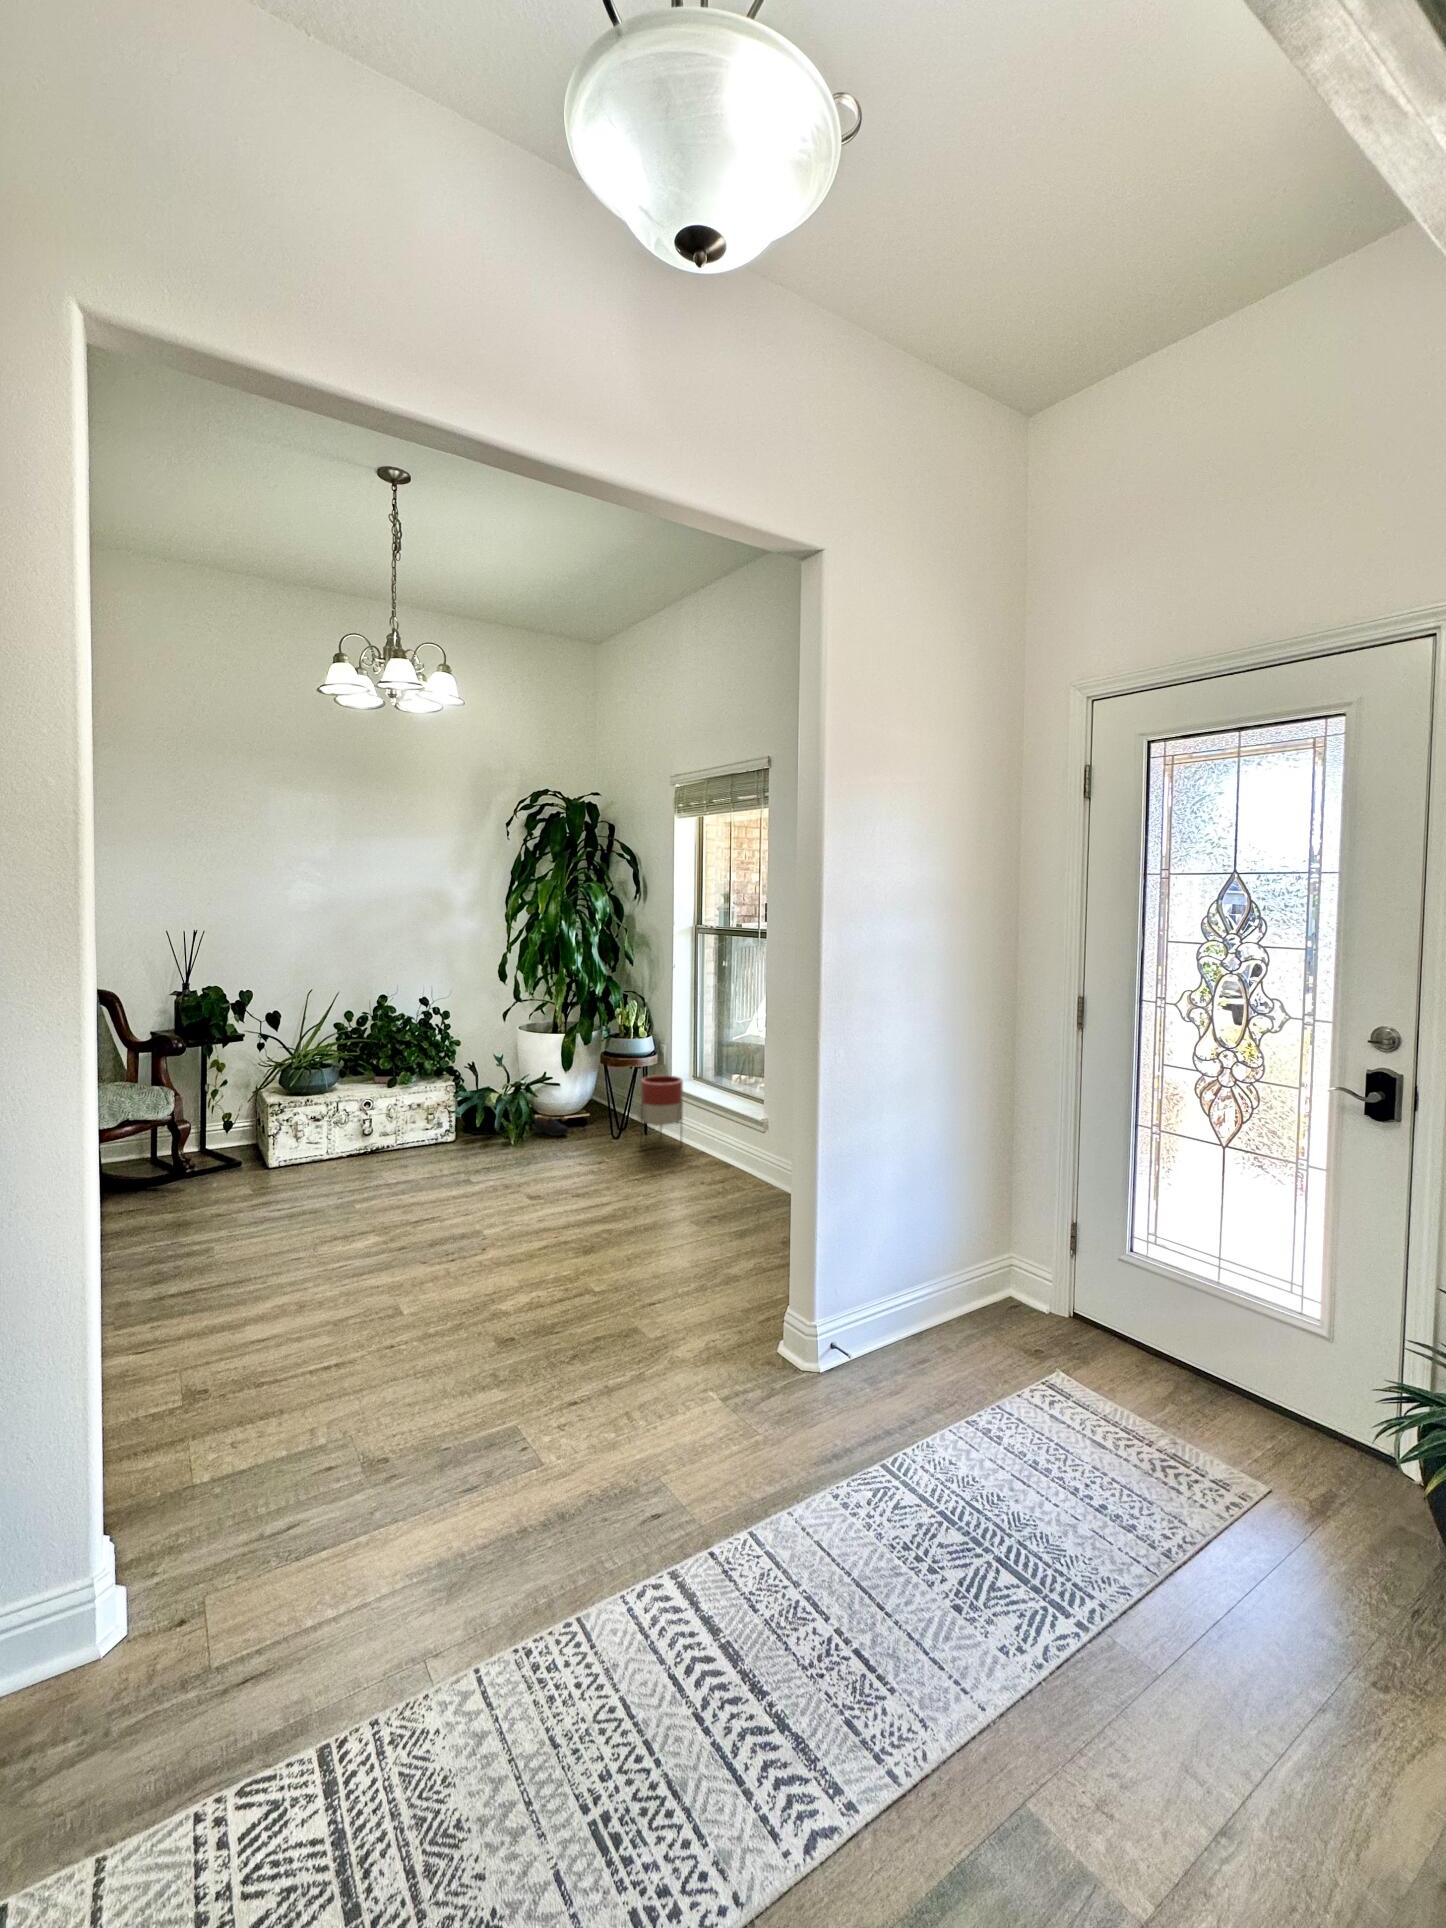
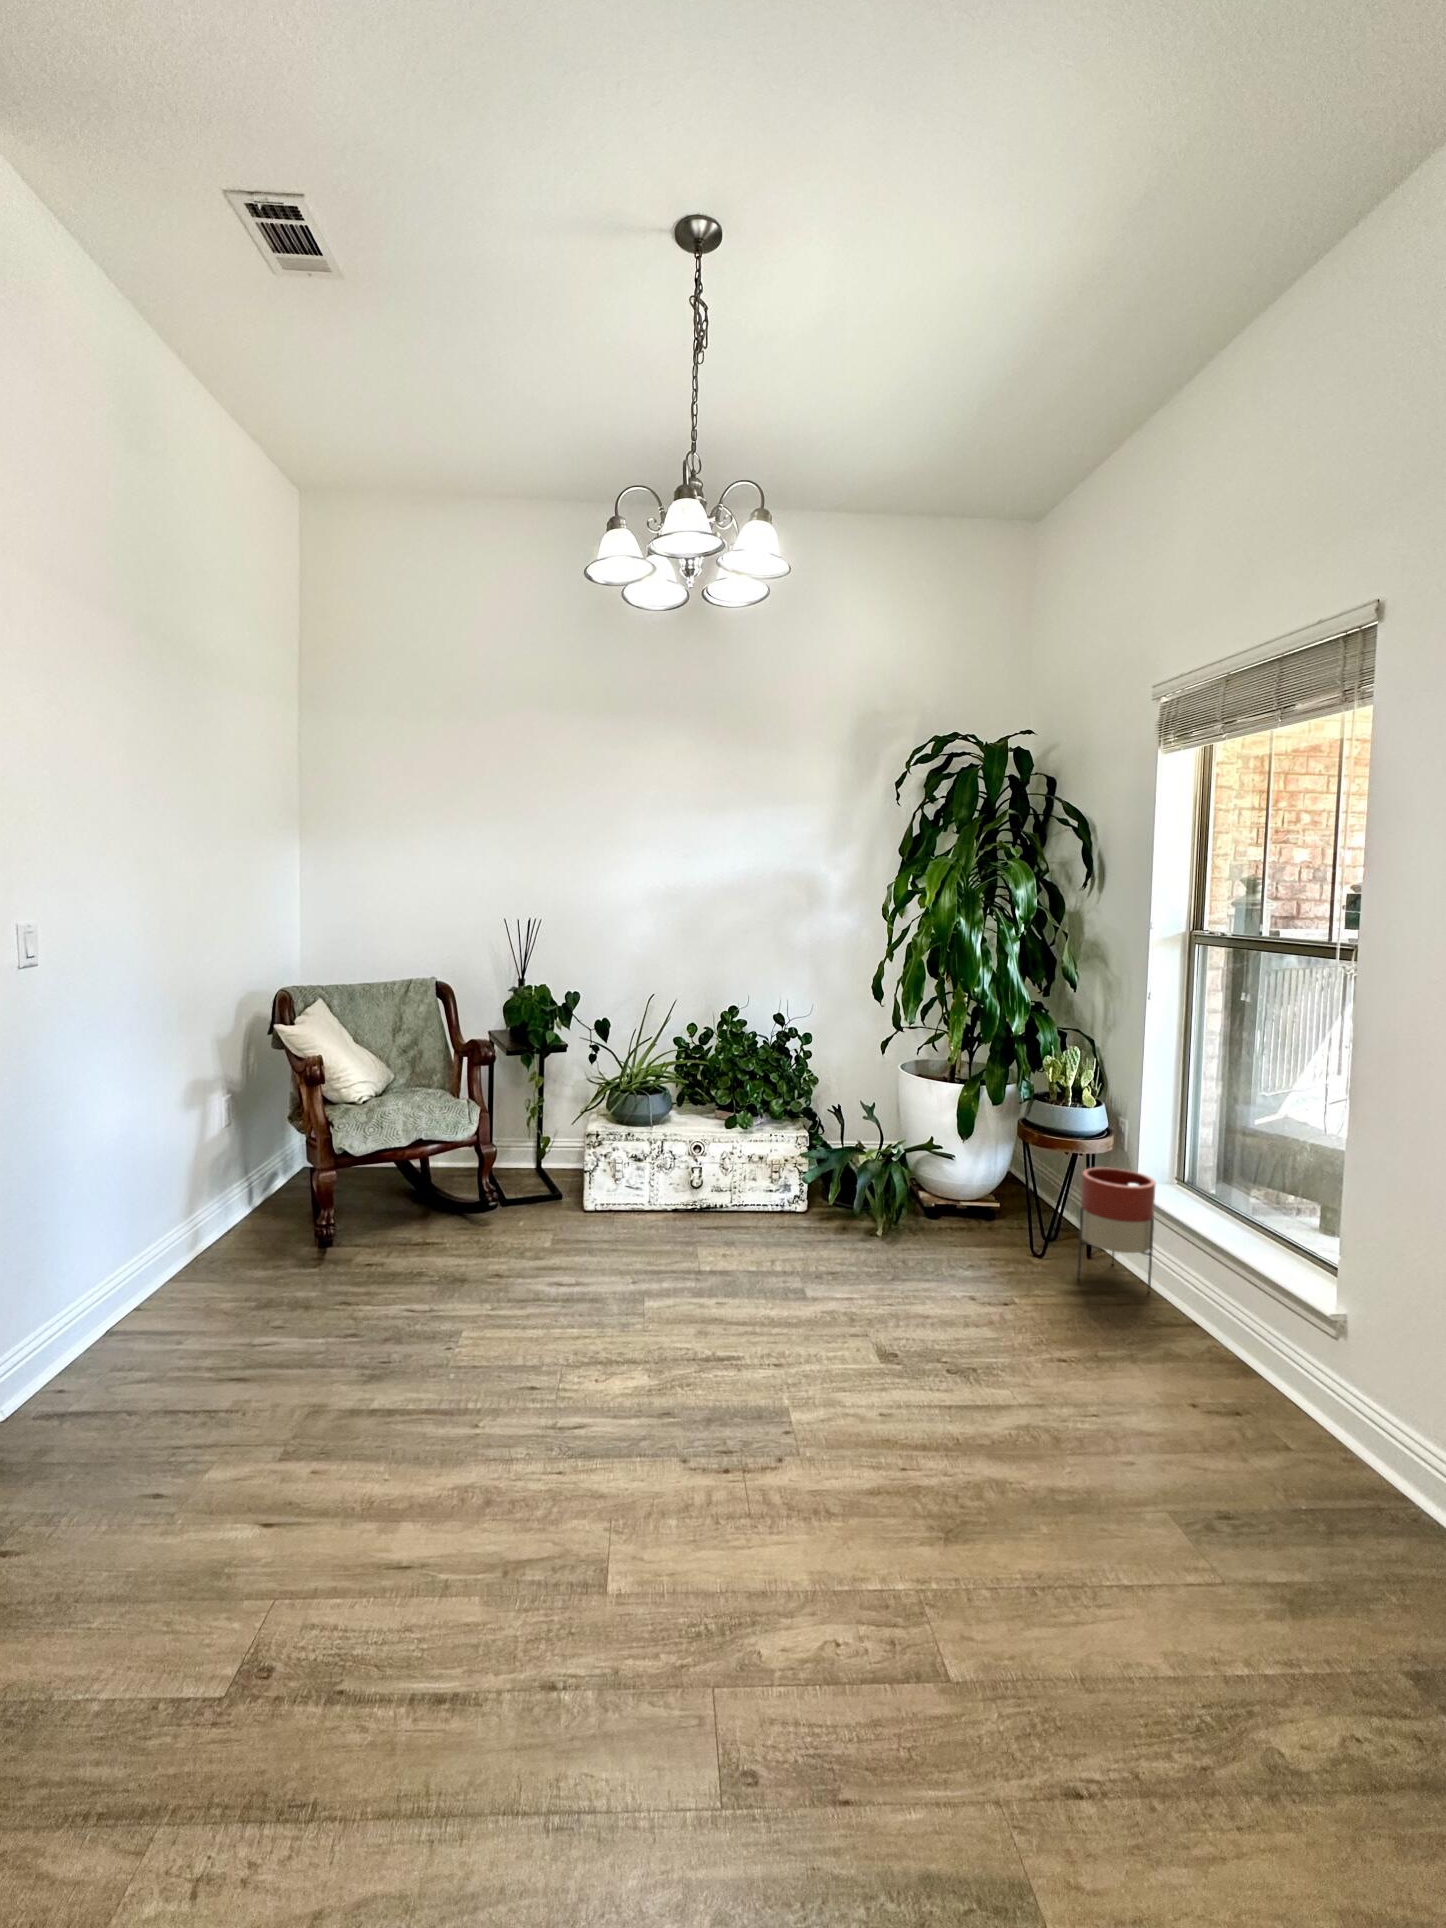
shoe: present [535,1117,568,1136] -> none [916,1198,965,1234]

